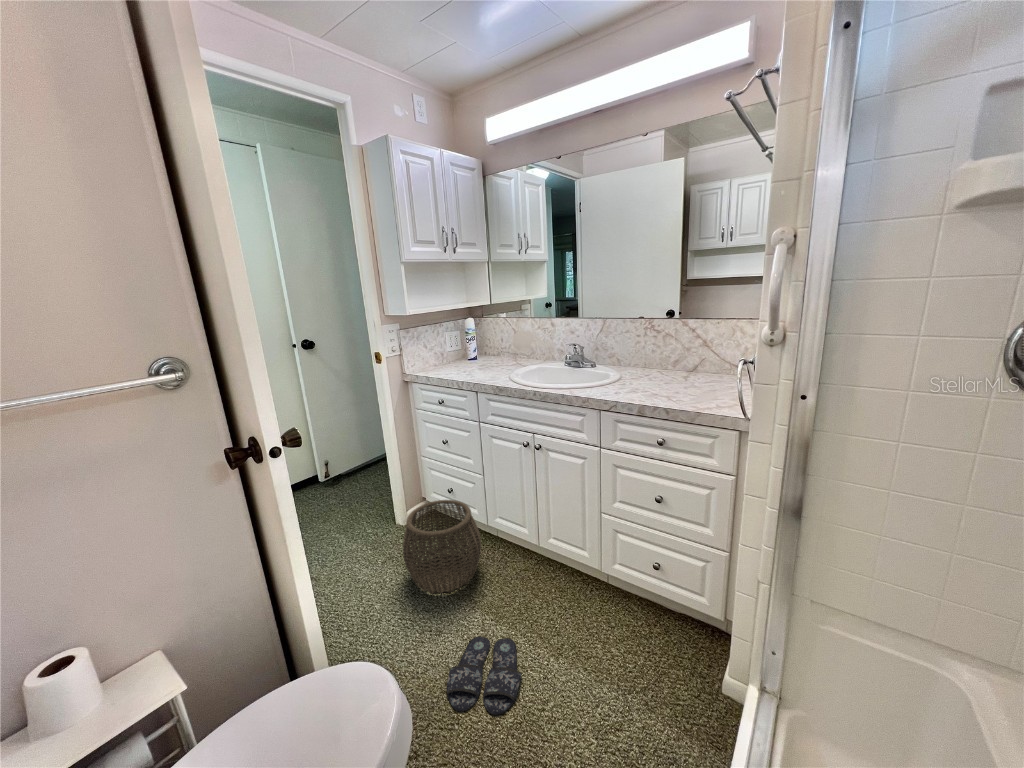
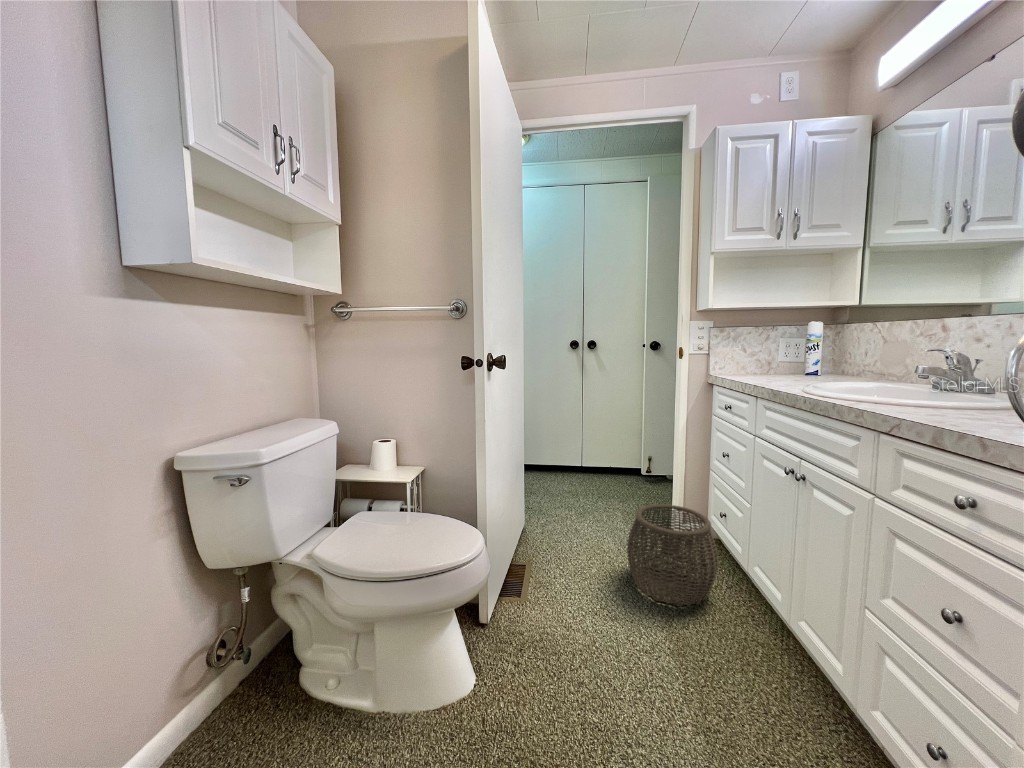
slippers: present [447,636,522,715] -> none [567,643,669,713]

